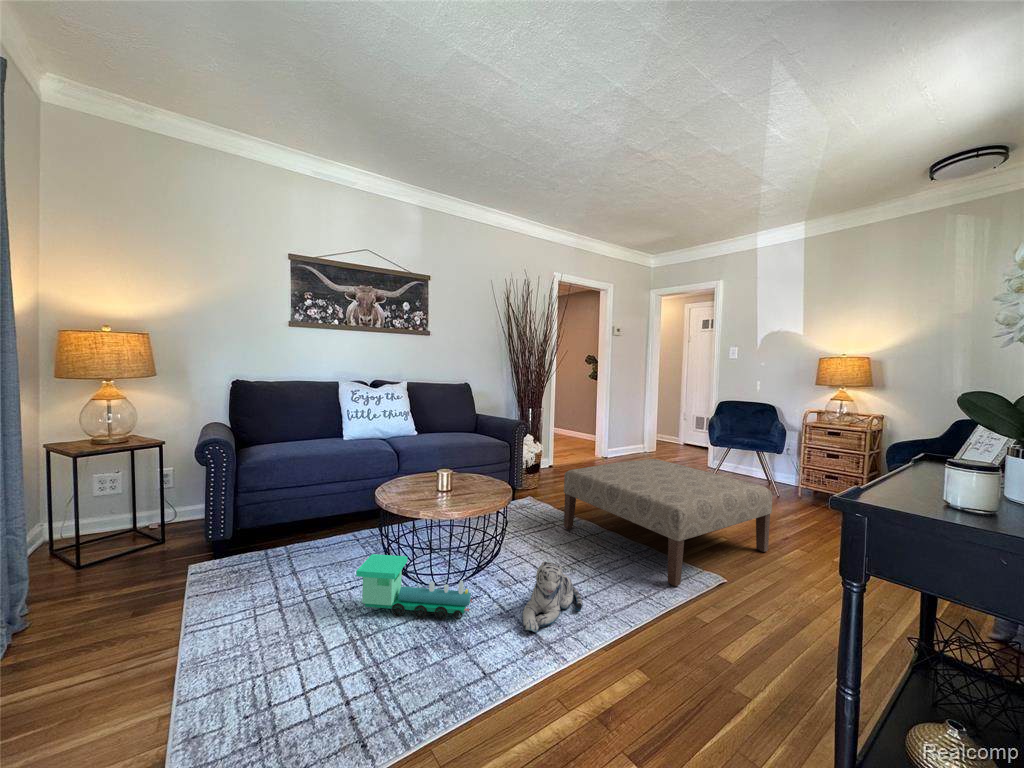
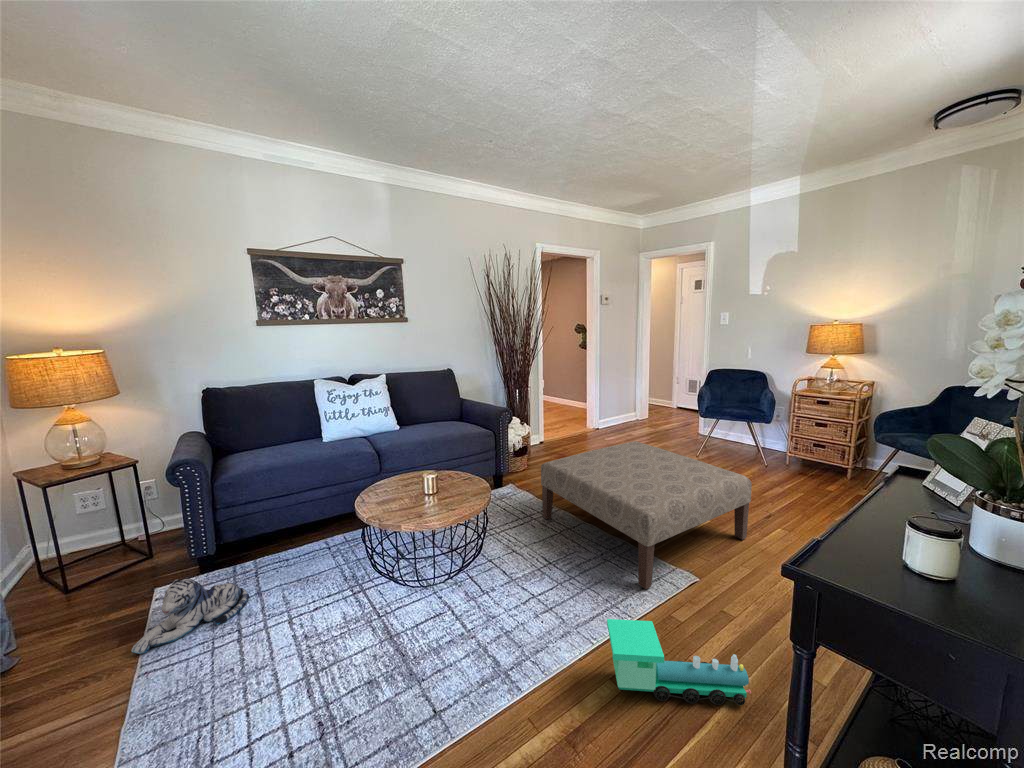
toy train: present [356,554,472,620] -> present [607,619,751,705]
plush toy: present [522,561,583,632] -> present [132,579,249,654]

